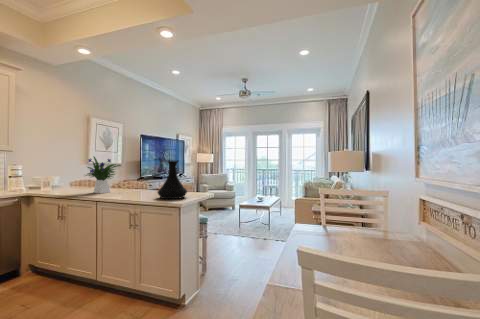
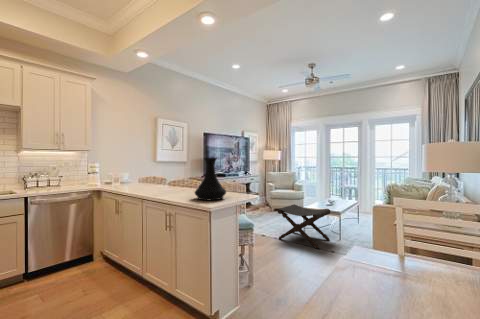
flower arrangement: present [86,157,120,193] -> none [135,154,170,190]
footstool: none [218,202,262,238] -> present [278,204,330,249]

